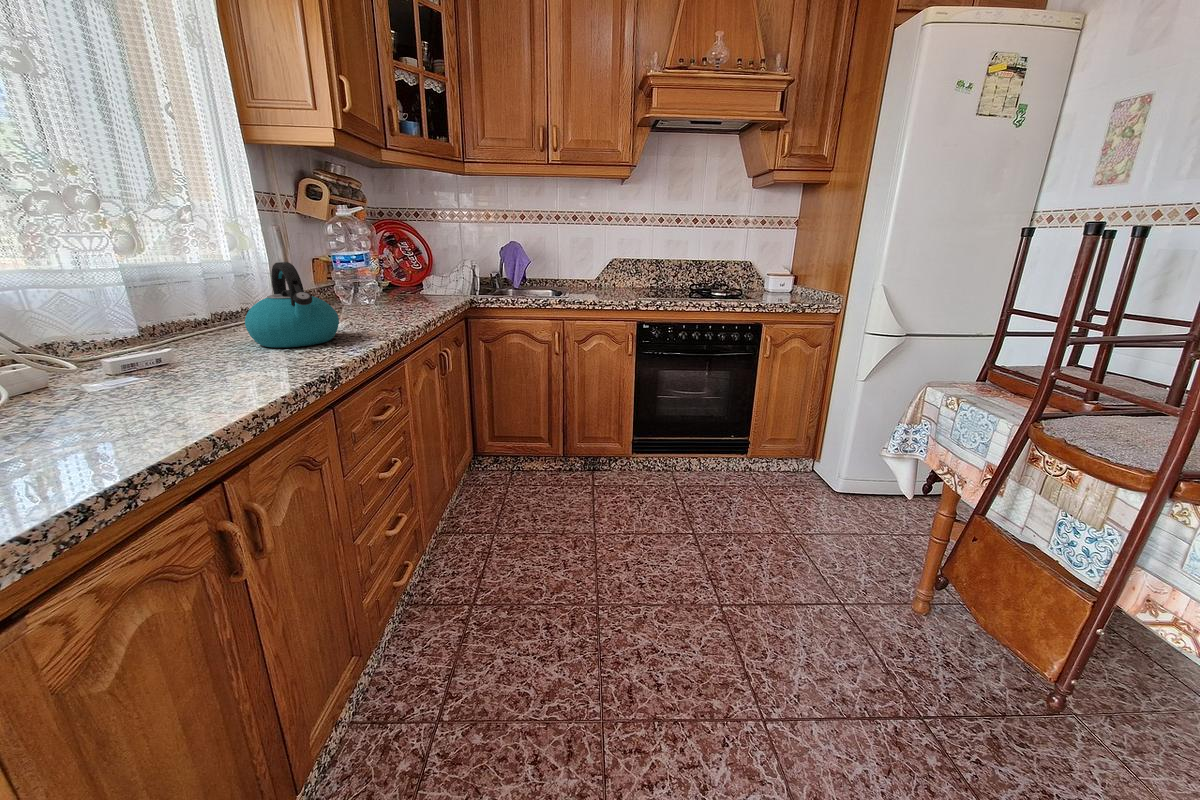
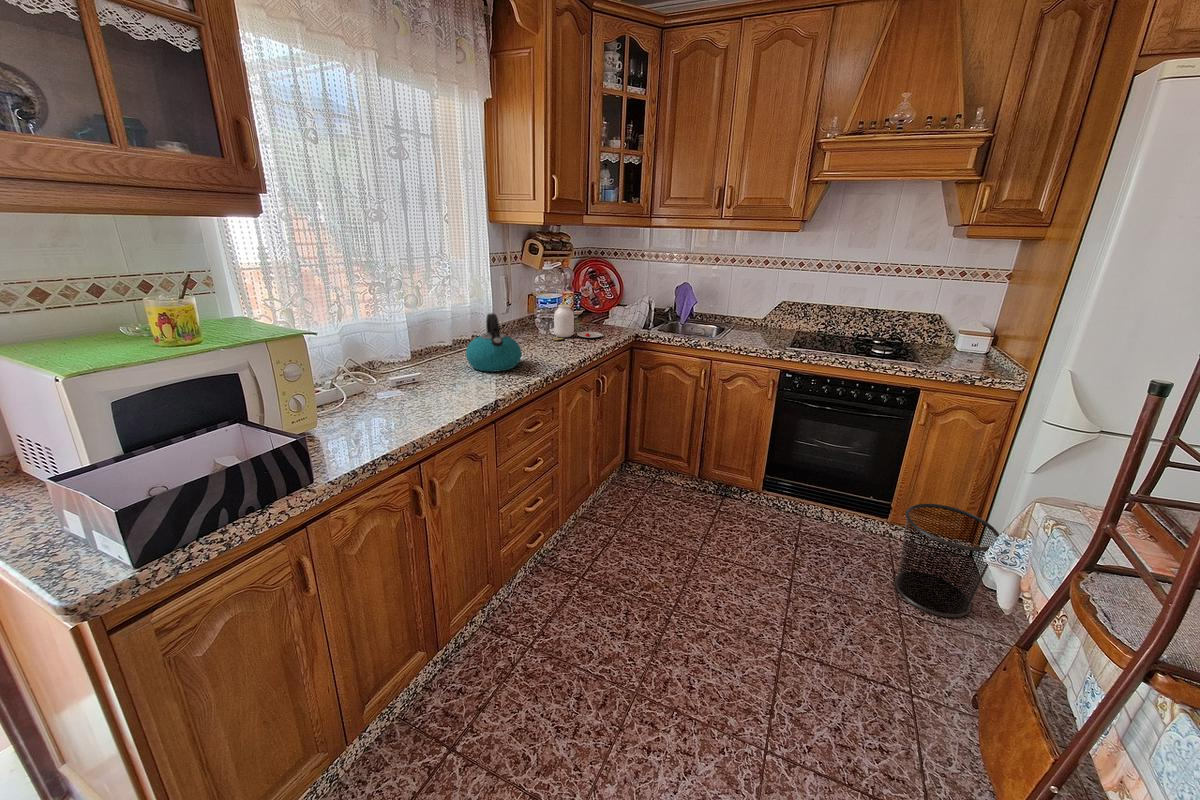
jar: none [360,267,433,313] -> present [553,304,602,340]
waste bin: none [776,426,861,527] -> present [895,504,1000,617]

